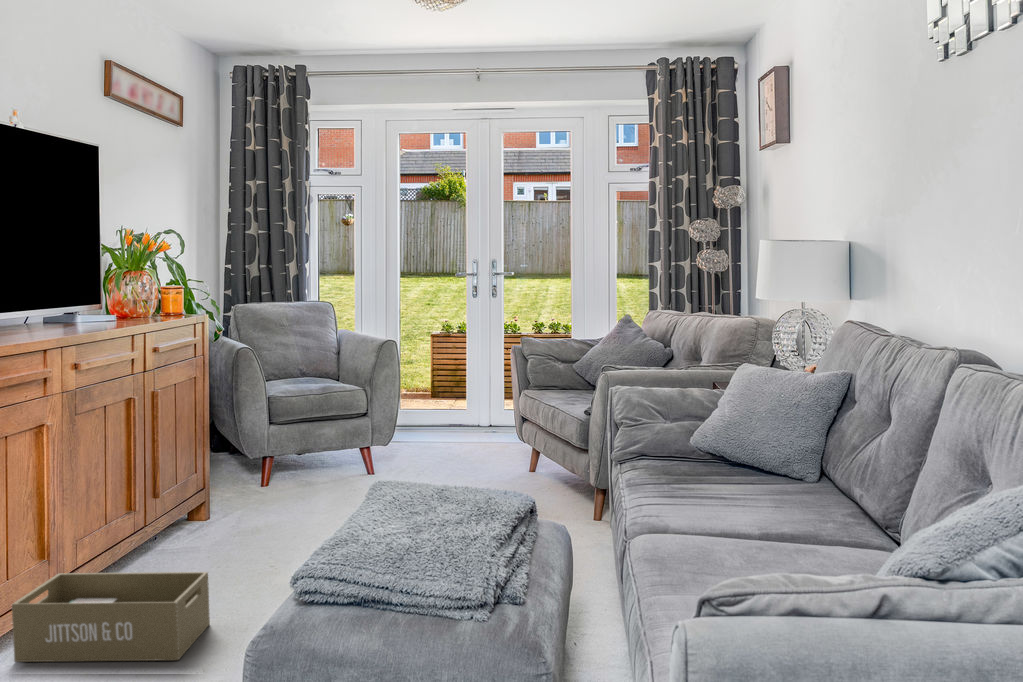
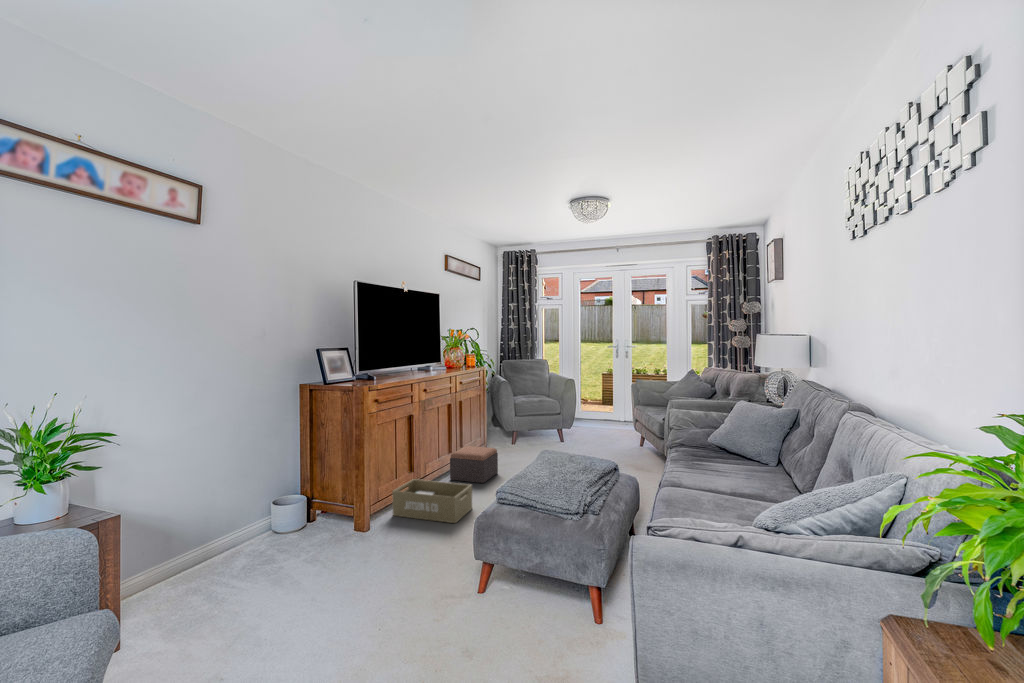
footstool: none [139,492,250,569] -> present [450,446,498,483]

